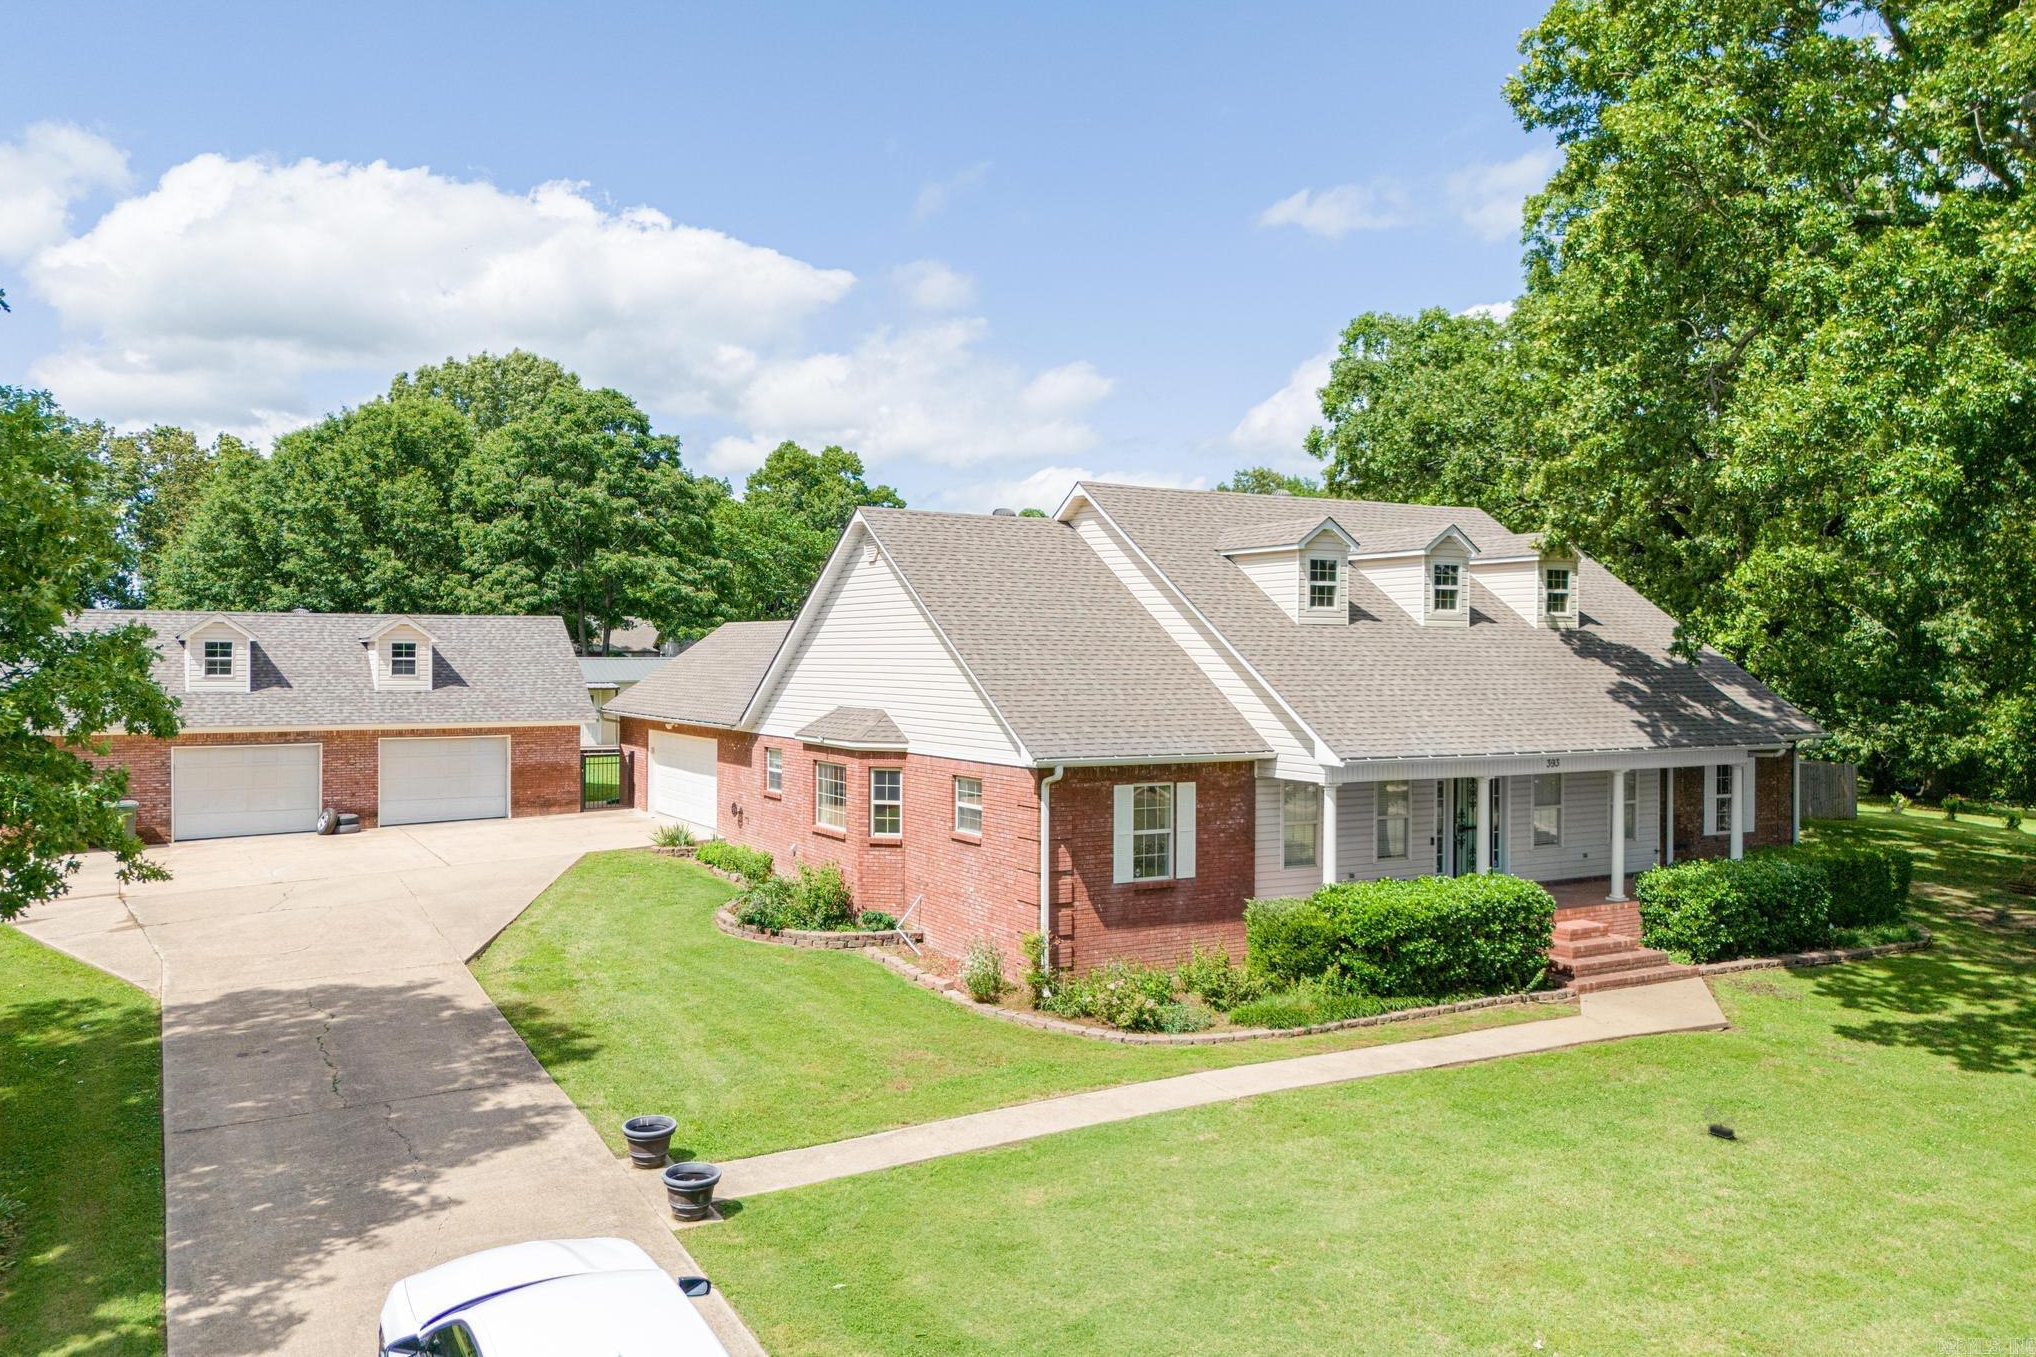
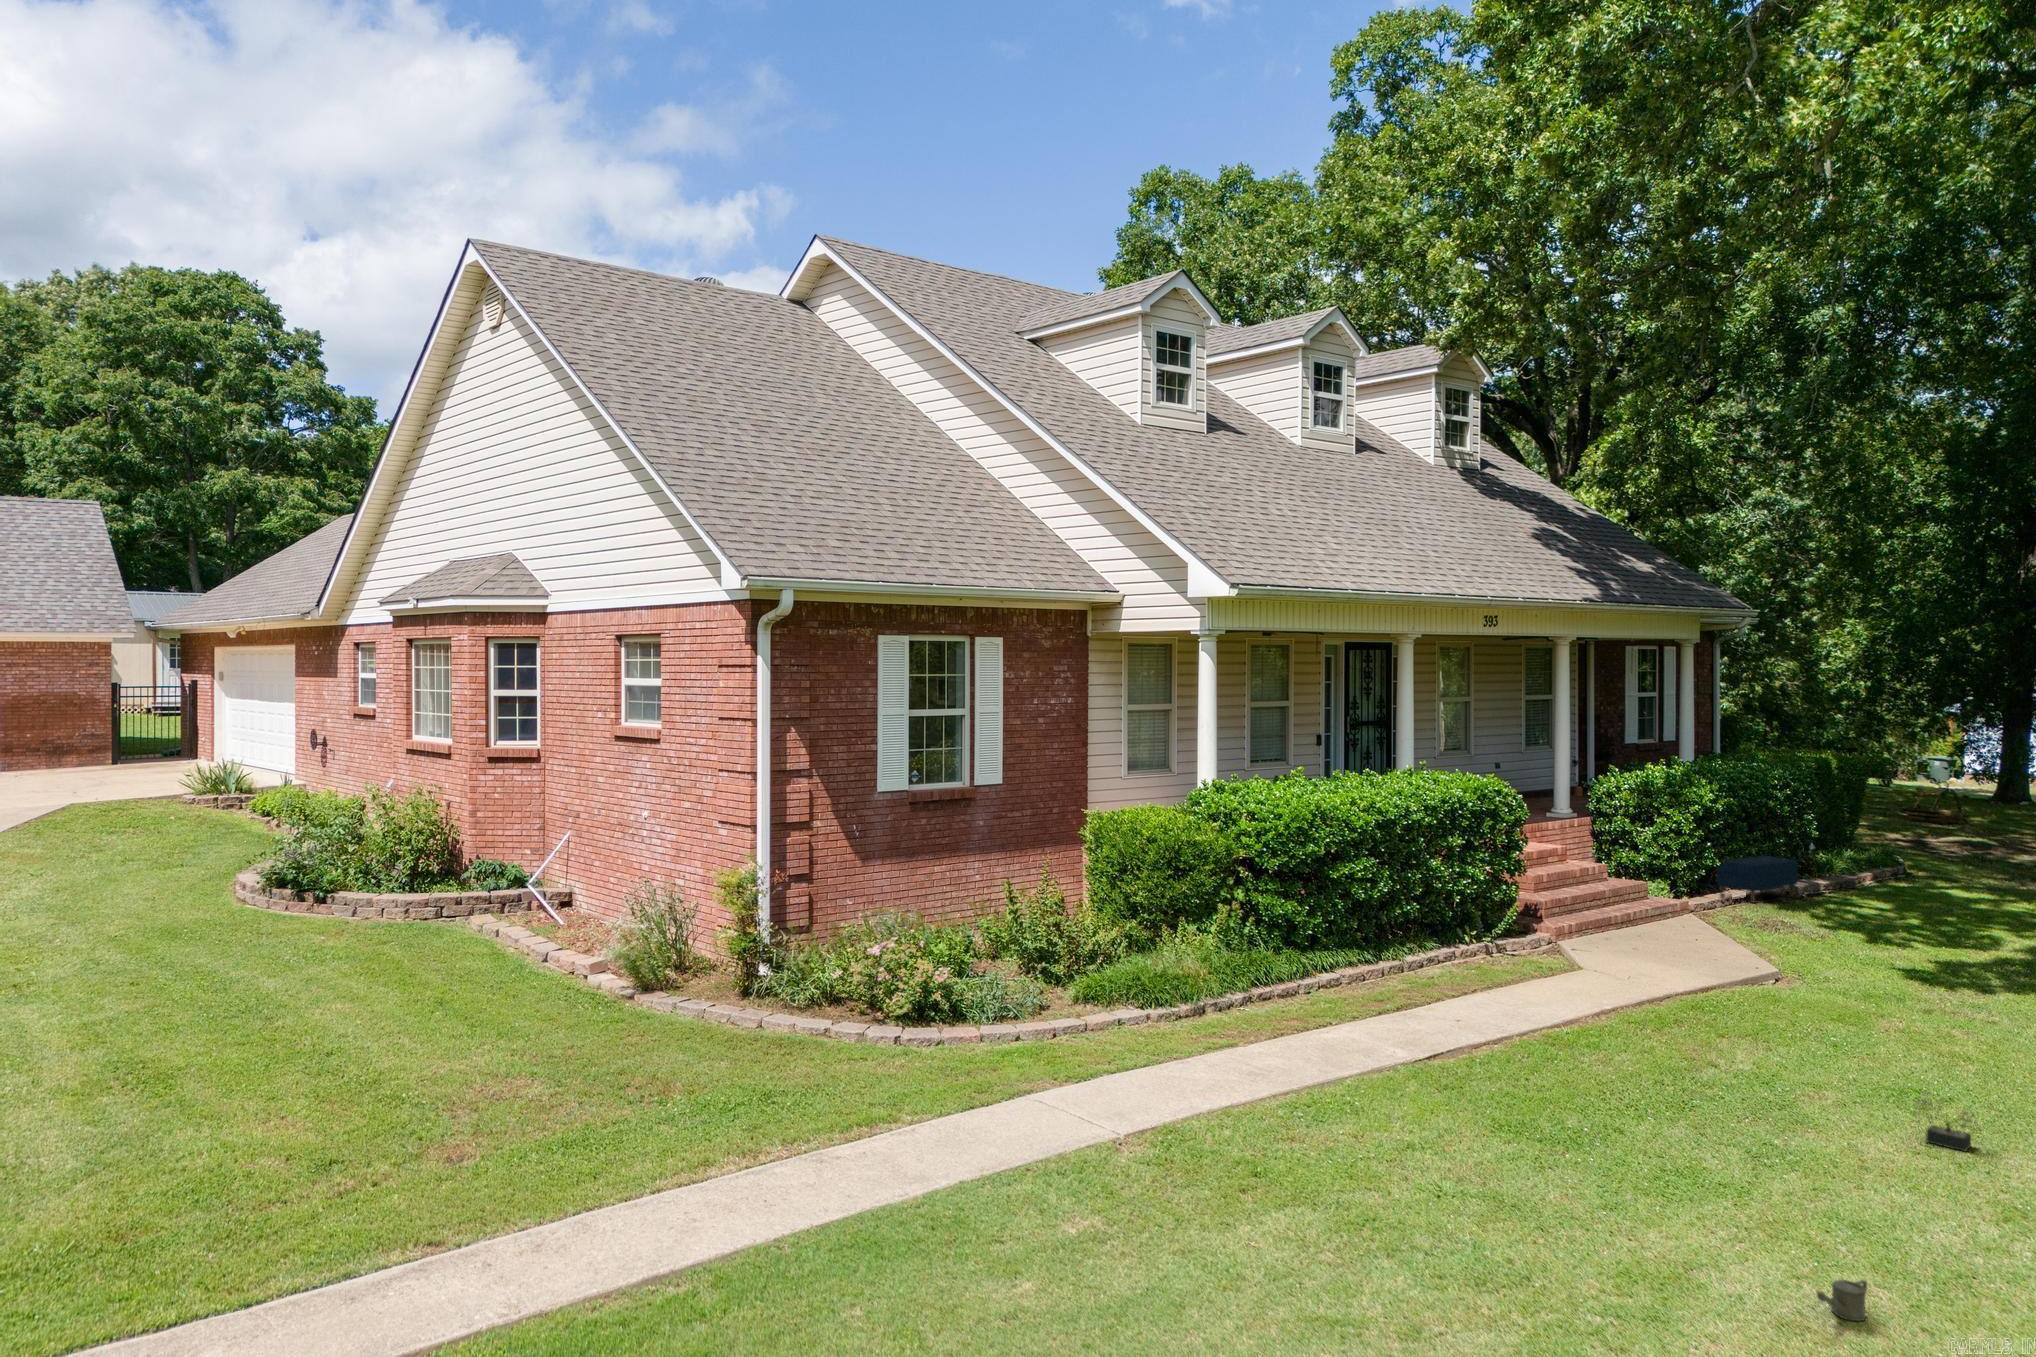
bench: none [1731,939,1798,975] -> present [1717,856,1798,903]
watering can: none [1558,1184,1590,1203] -> present [1817,1280,1867,1321]

